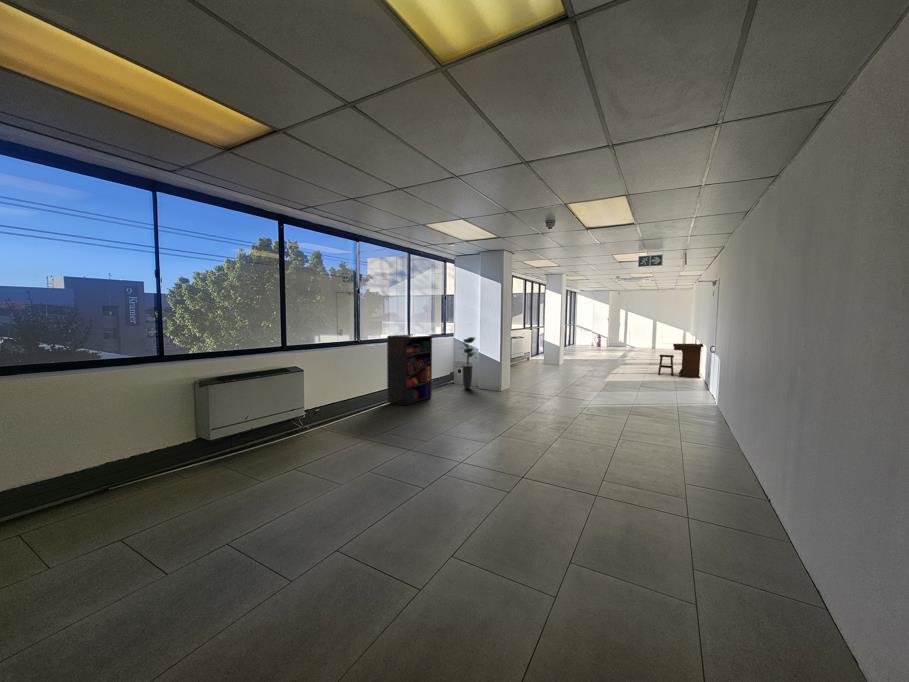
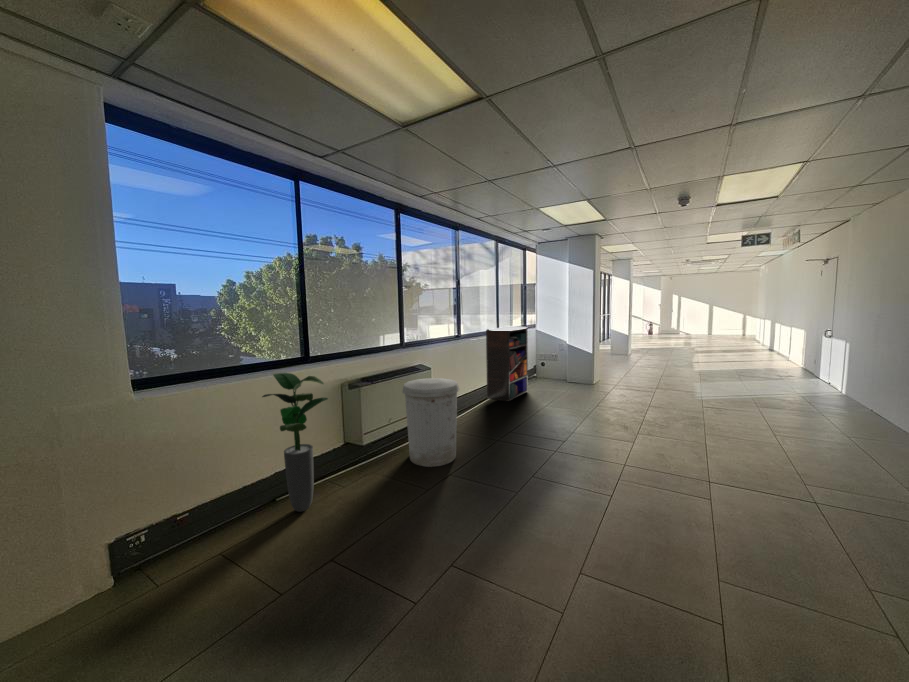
potted plant: present [463,337,475,389] -> present [262,373,328,512]
desk: present [658,343,703,378] -> none [741,327,798,365]
trash can: none [258,379,317,462] -> present [402,378,459,467]

